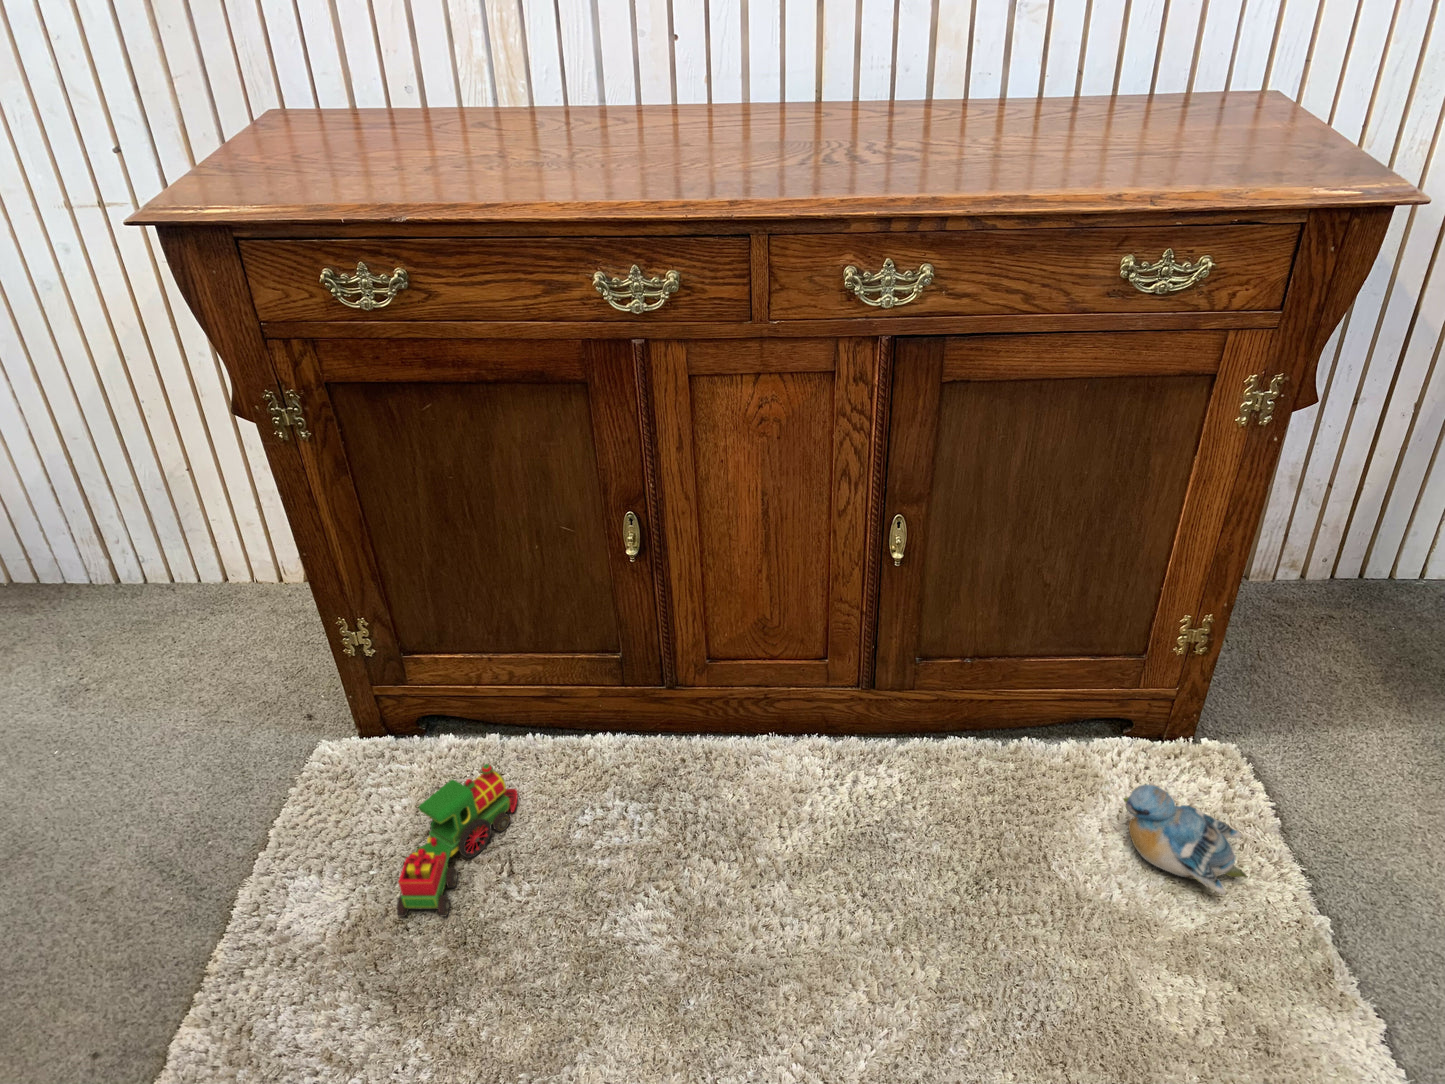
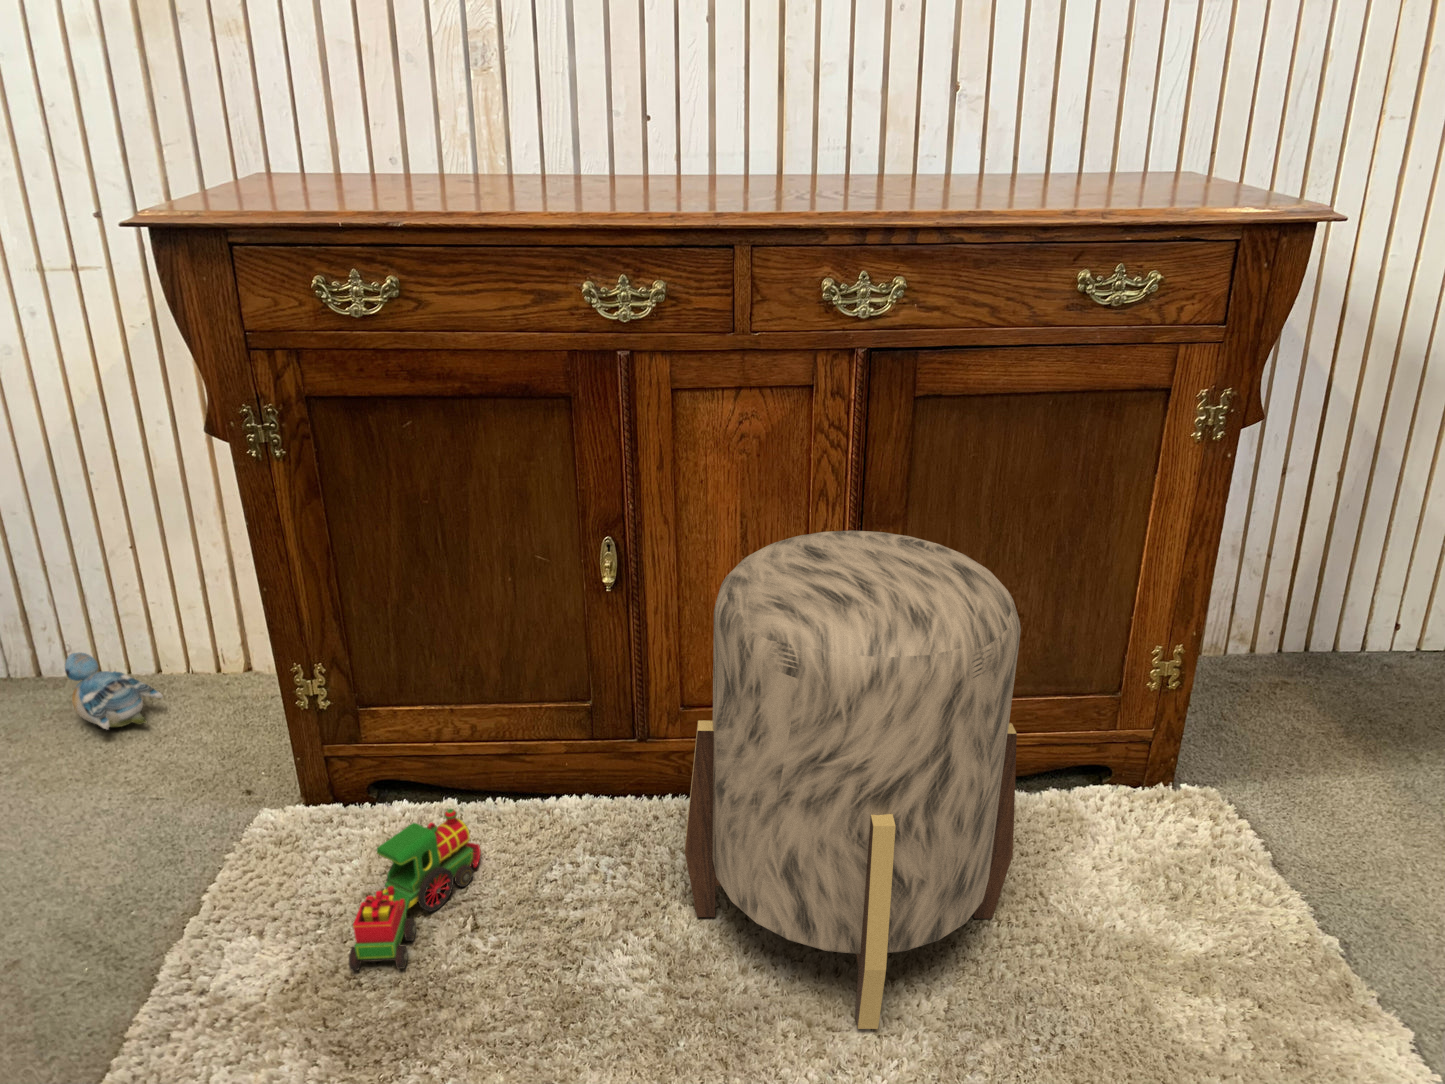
ottoman: none [701,527,1024,997] -> present [685,531,1021,1029]
plush toy: present [1124,784,1247,895] -> present [65,652,163,730]

